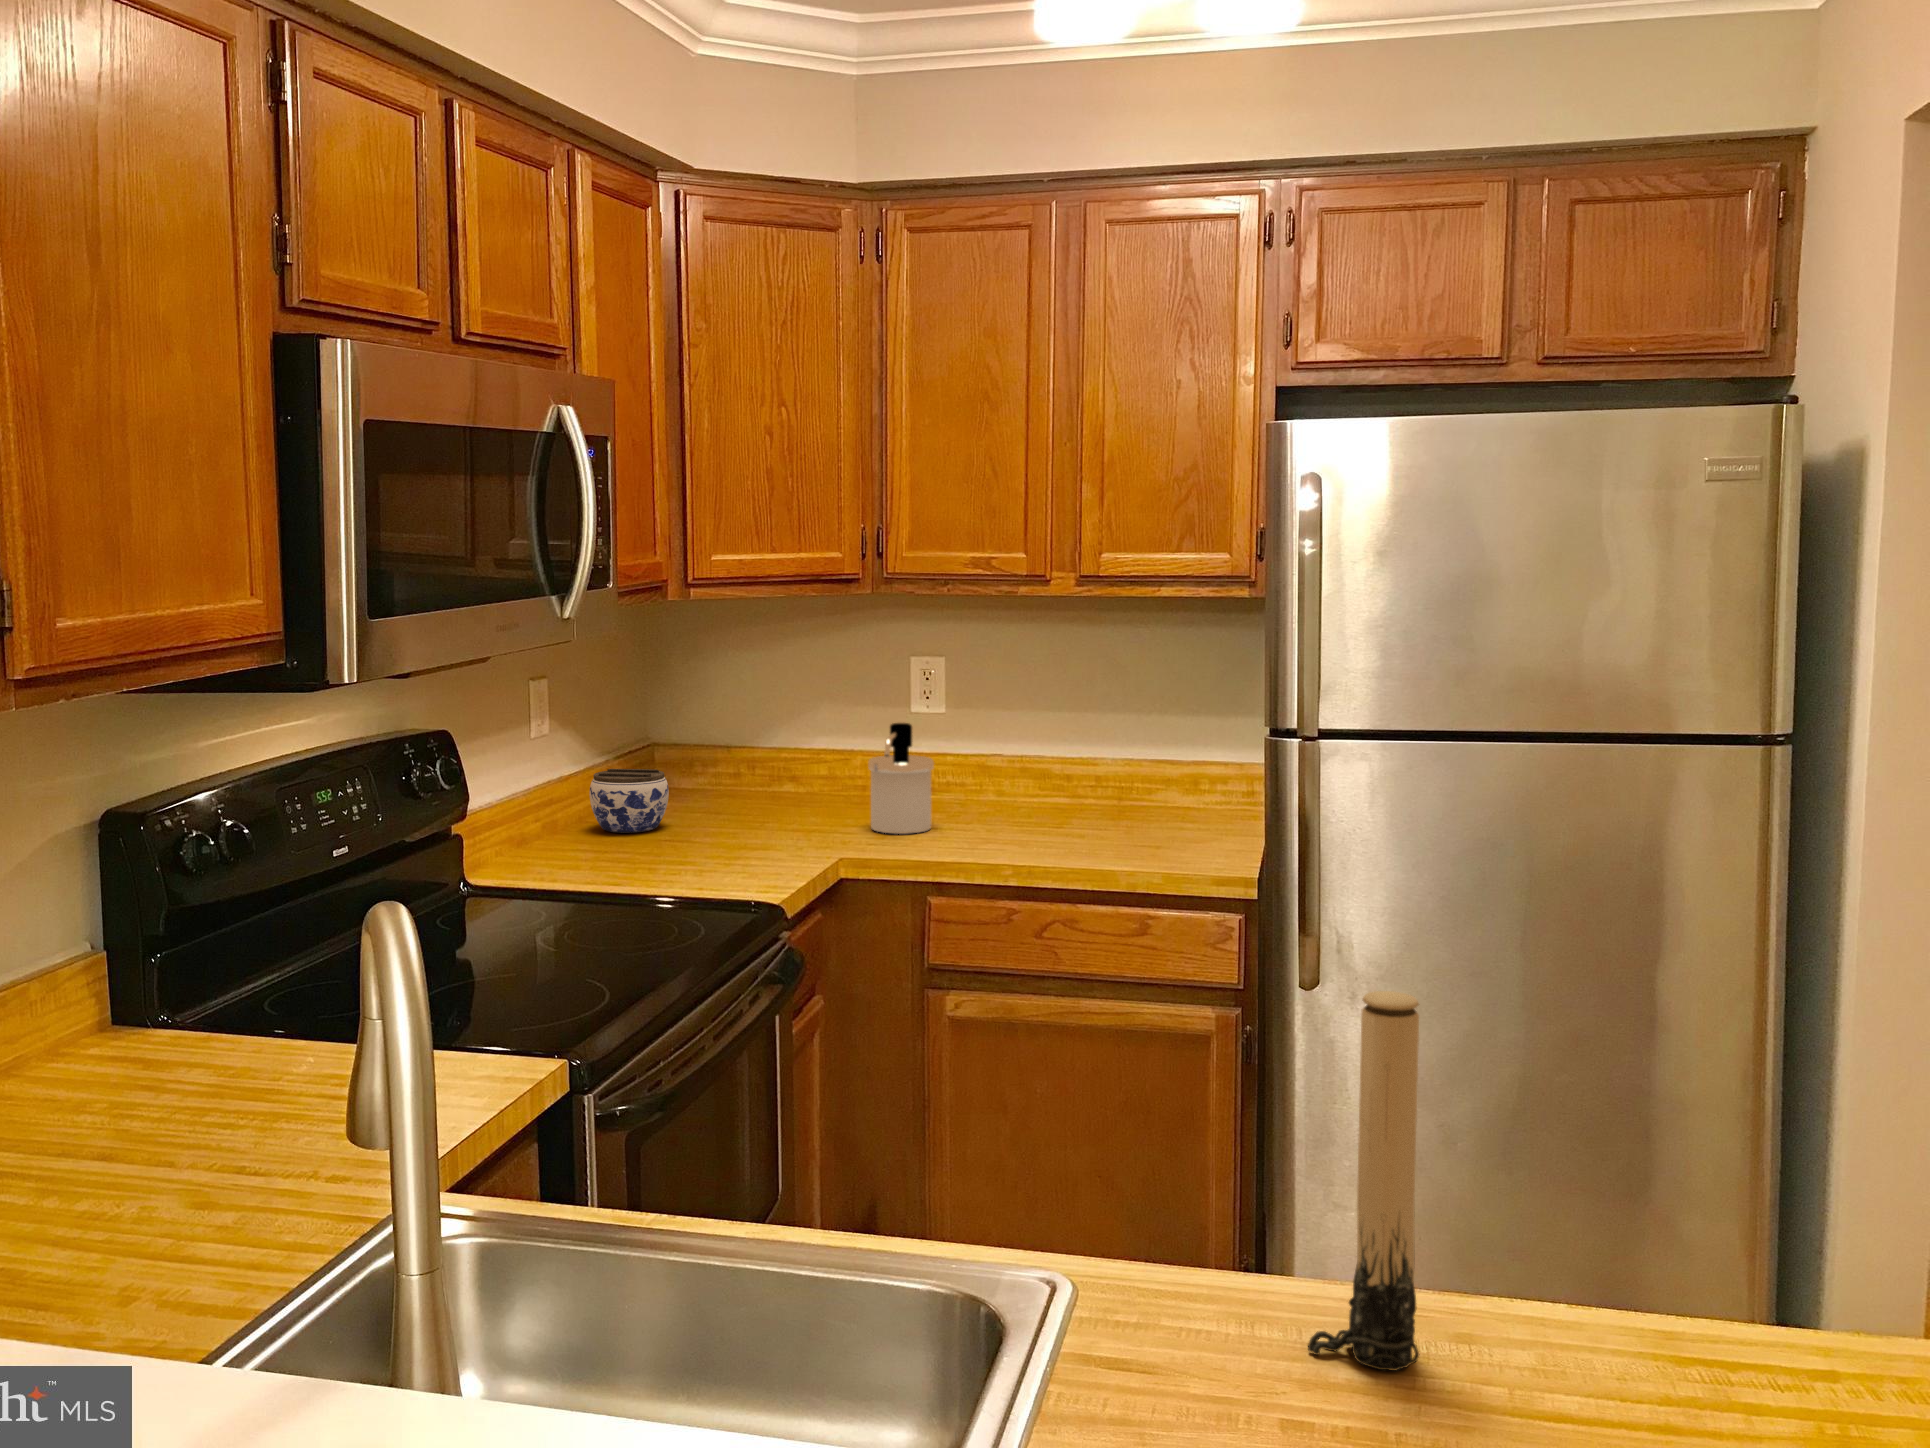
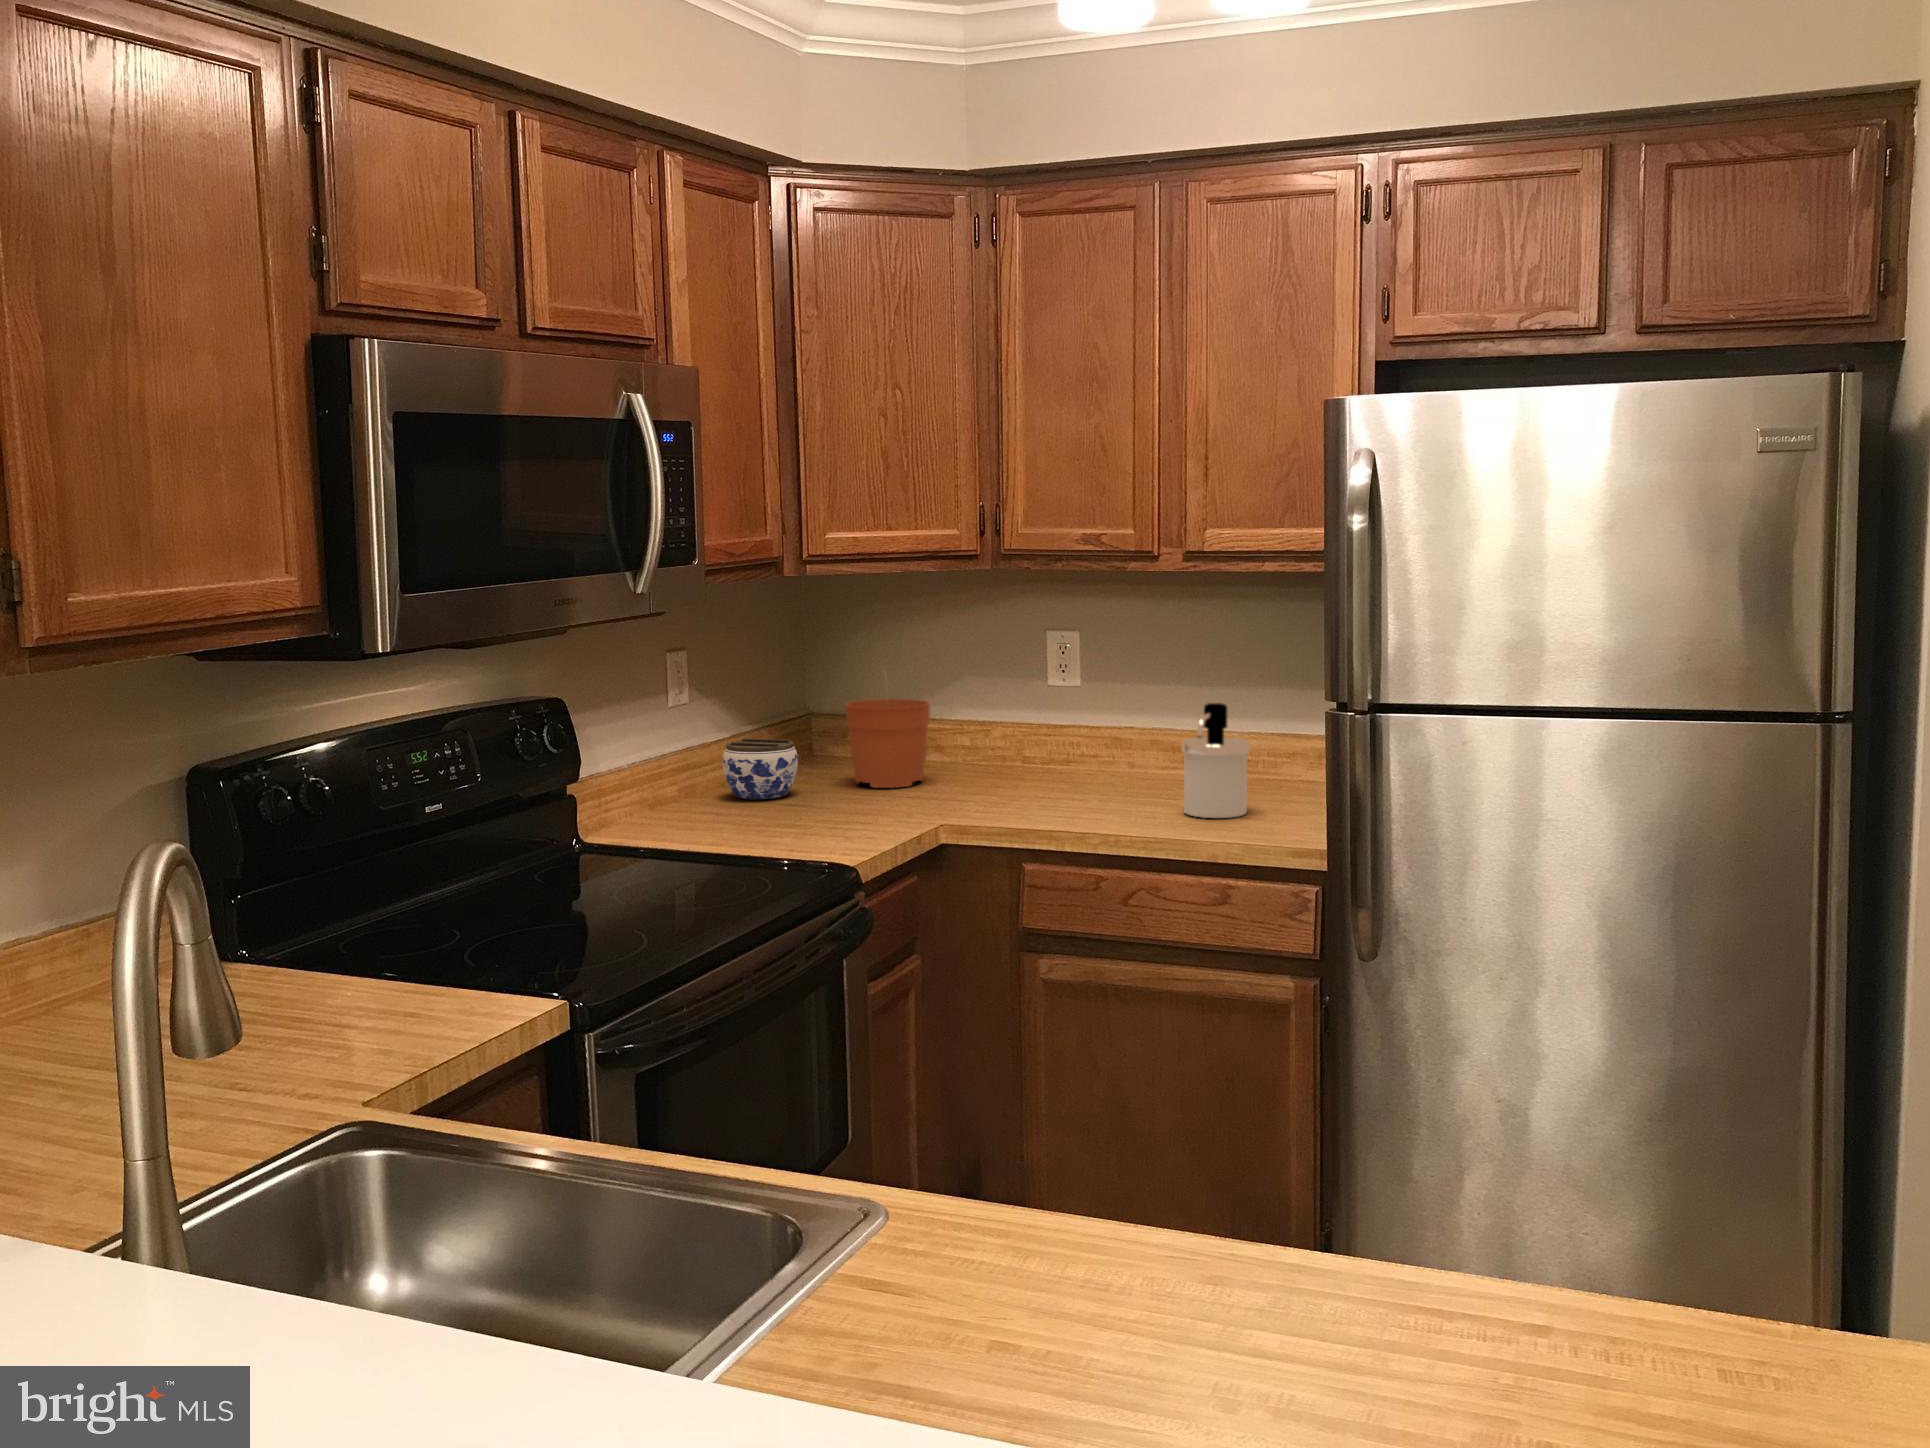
plant pot: none [712,687,801,818] -> present [846,674,930,788]
soap dispenser: present [869,723,934,834] -> present [1182,703,1250,818]
candle: present [1308,991,1420,1371] -> none [1014,938,1109,1295]

